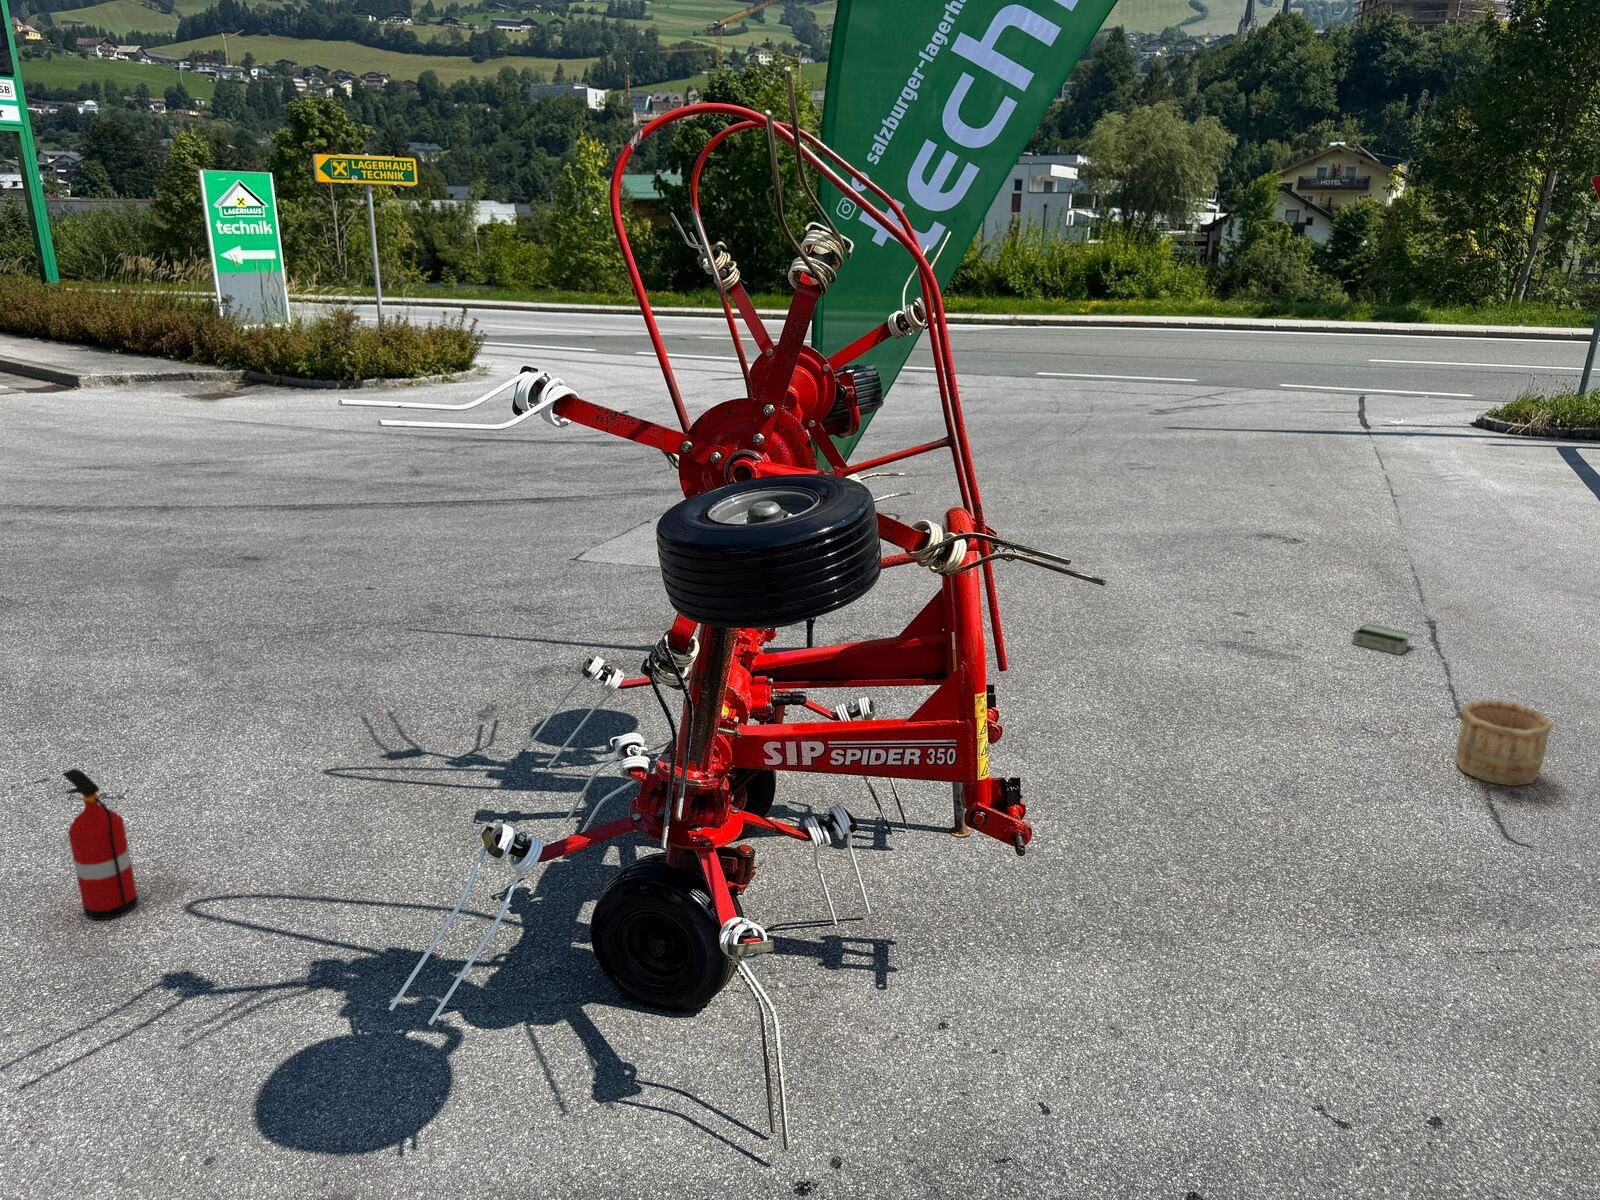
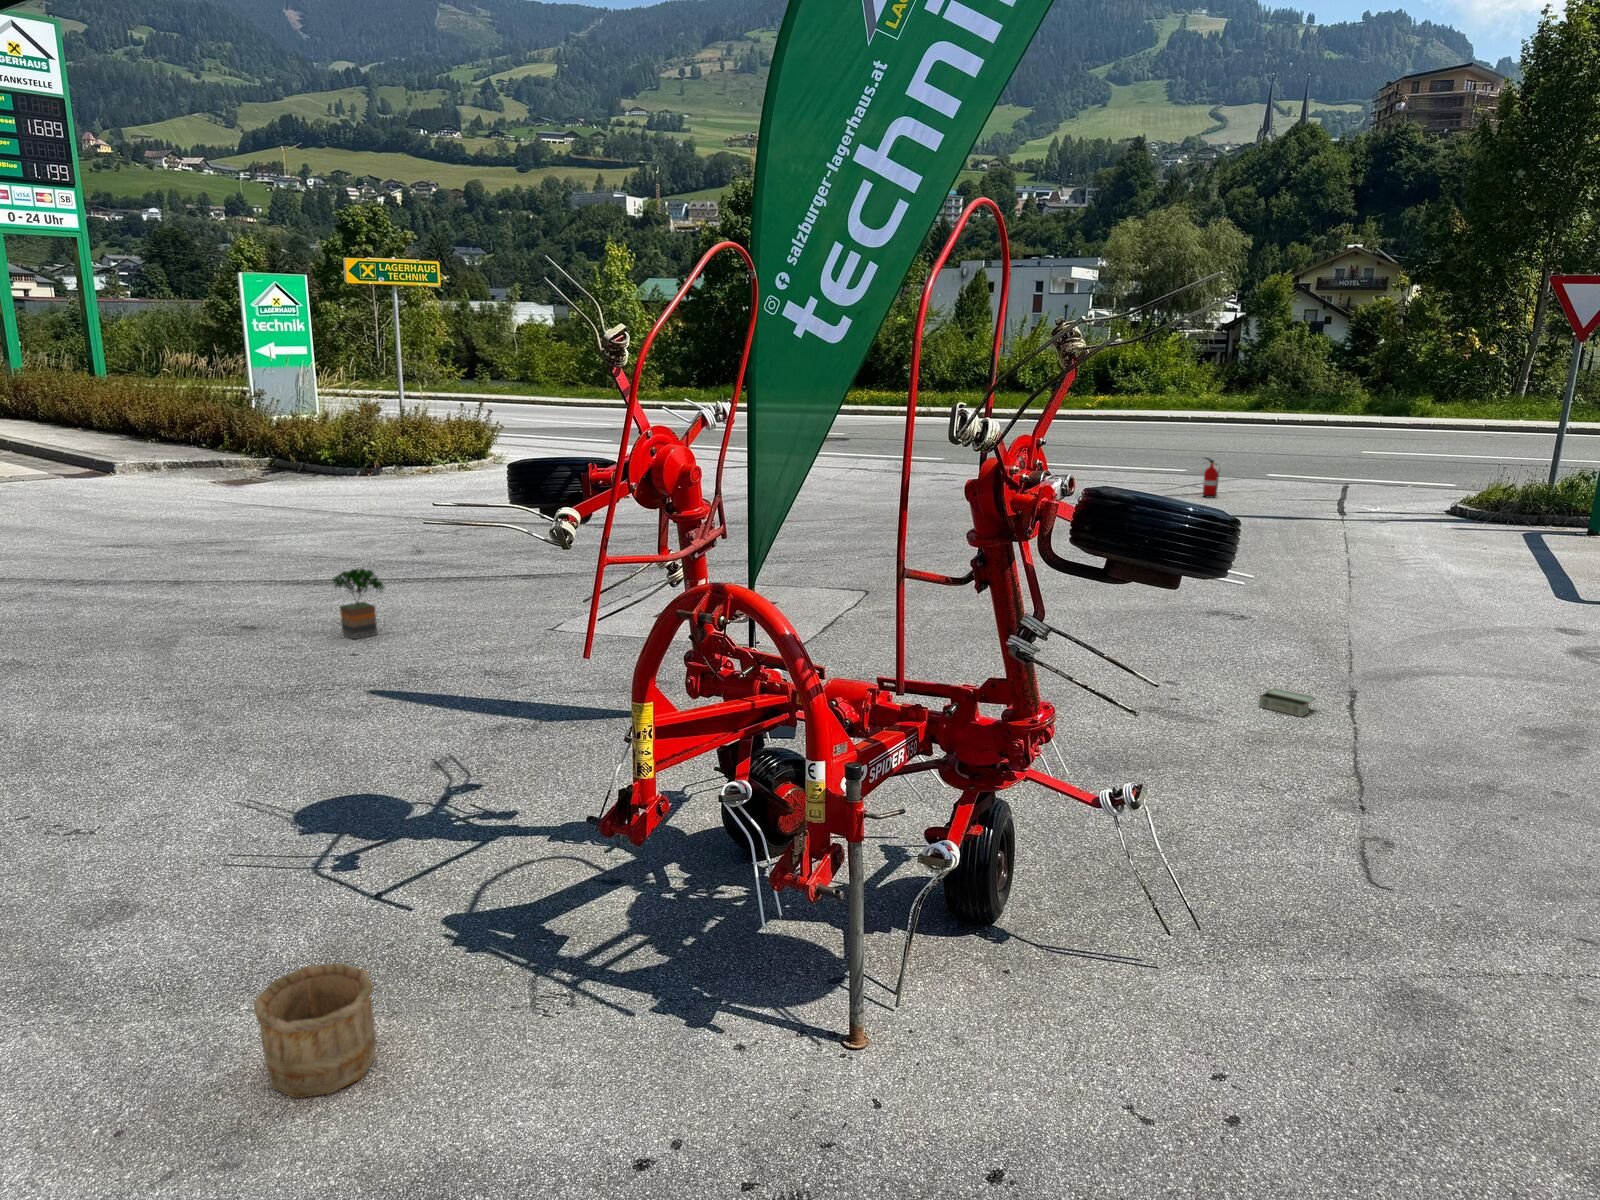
potted tree: none [341,497,400,575] -> present [333,568,385,639]
wooden bucket: present [1455,700,1554,786] -> present [253,963,376,1098]
fire extinguisher: present [63,769,138,920] -> present [1203,458,1219,498]

